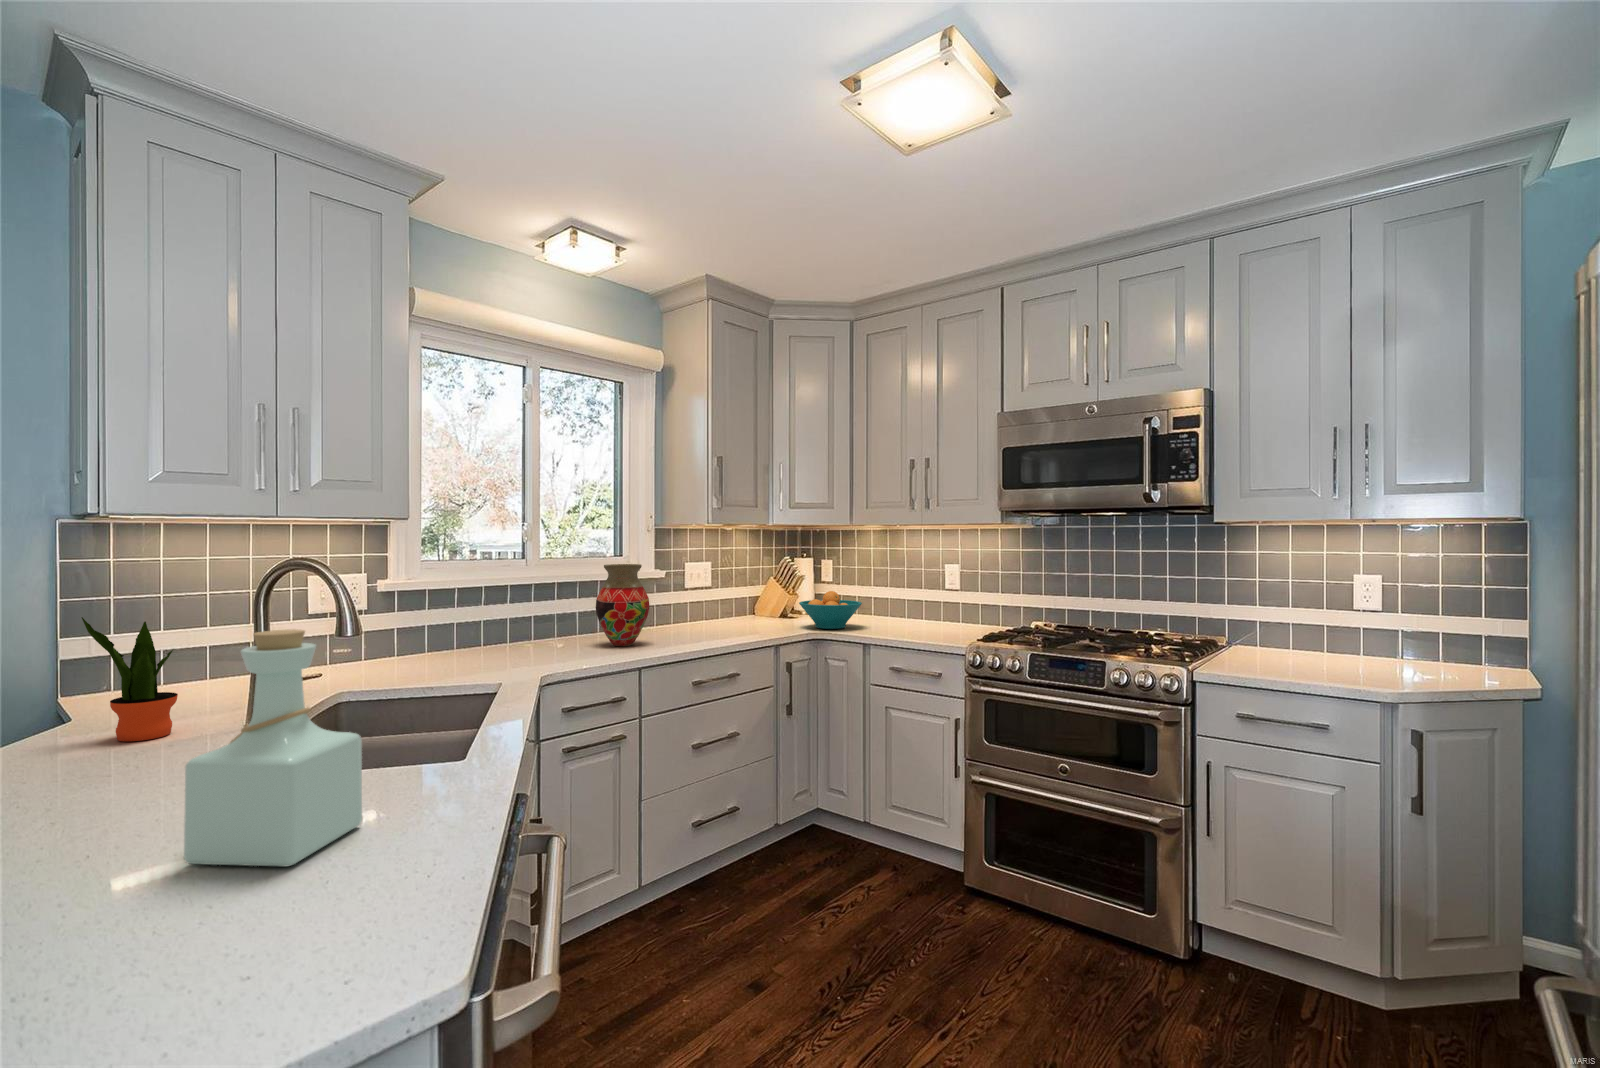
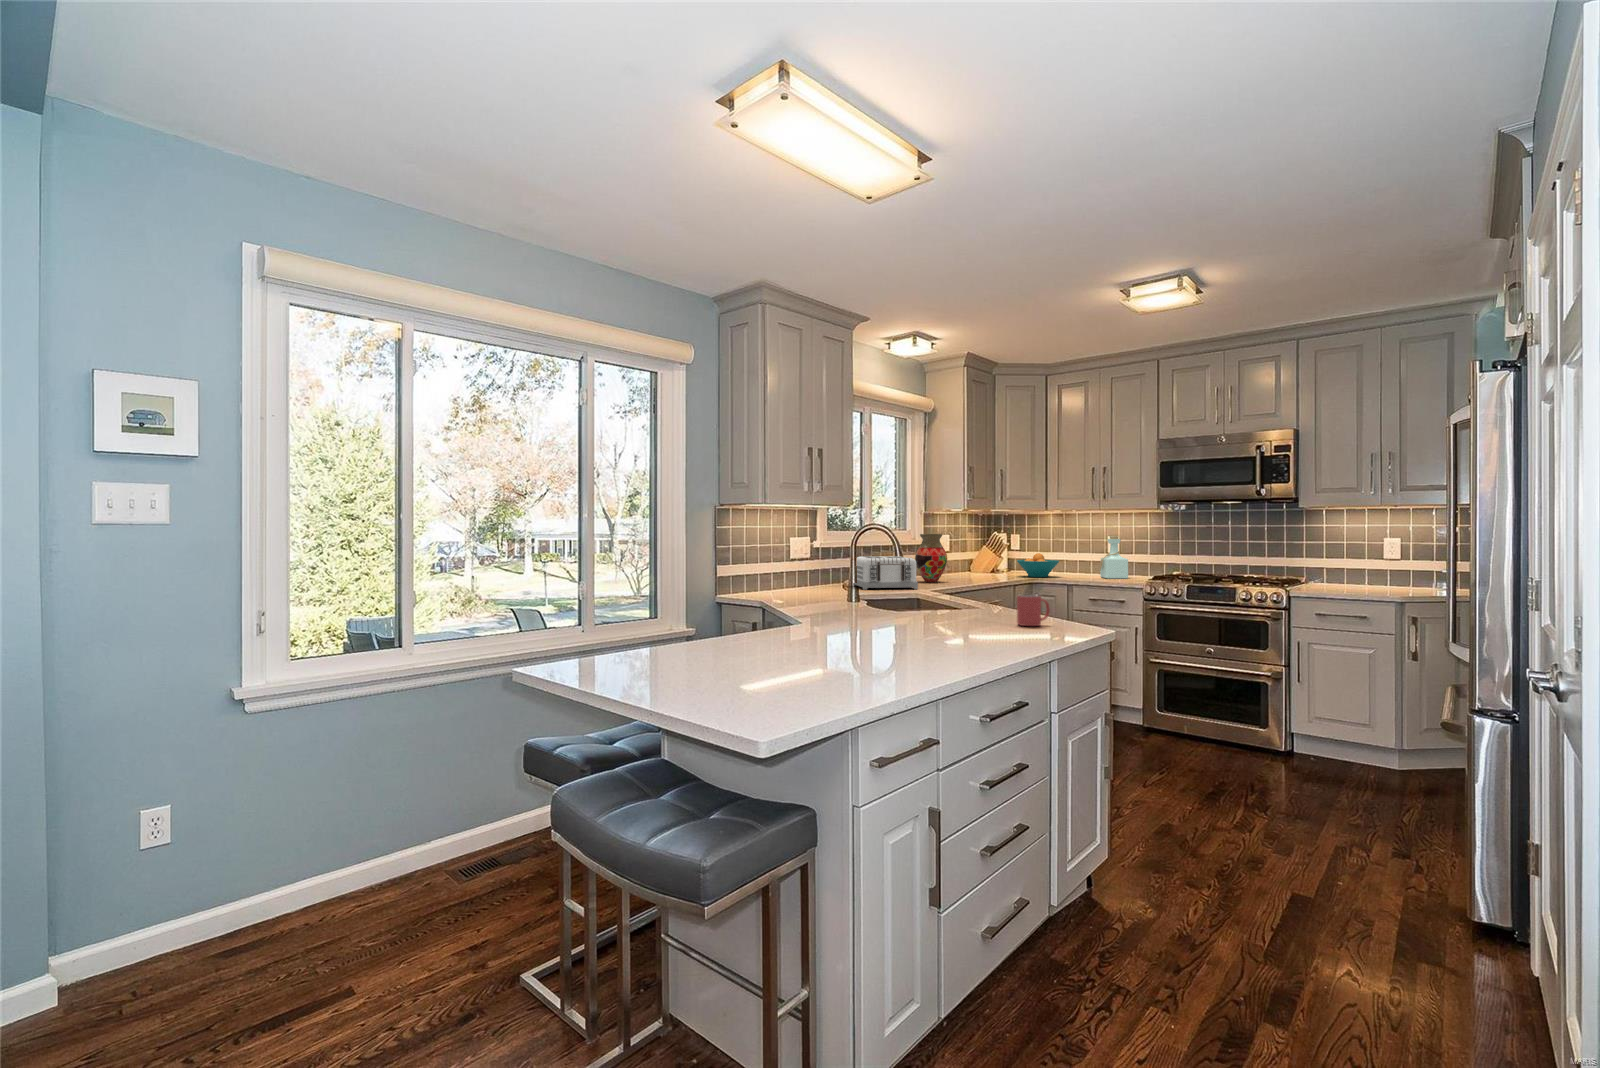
toaster: none [426,606,551,674] -> present [853,556,918,590]
potted plant: present [82,617,178,741] -> none [804,547,831,603]
bottle: present [184,629,362,867] -> present [1099,536,1128,579]
mug: none [117,841,262,983] -> present [1017,595,1050,626]

